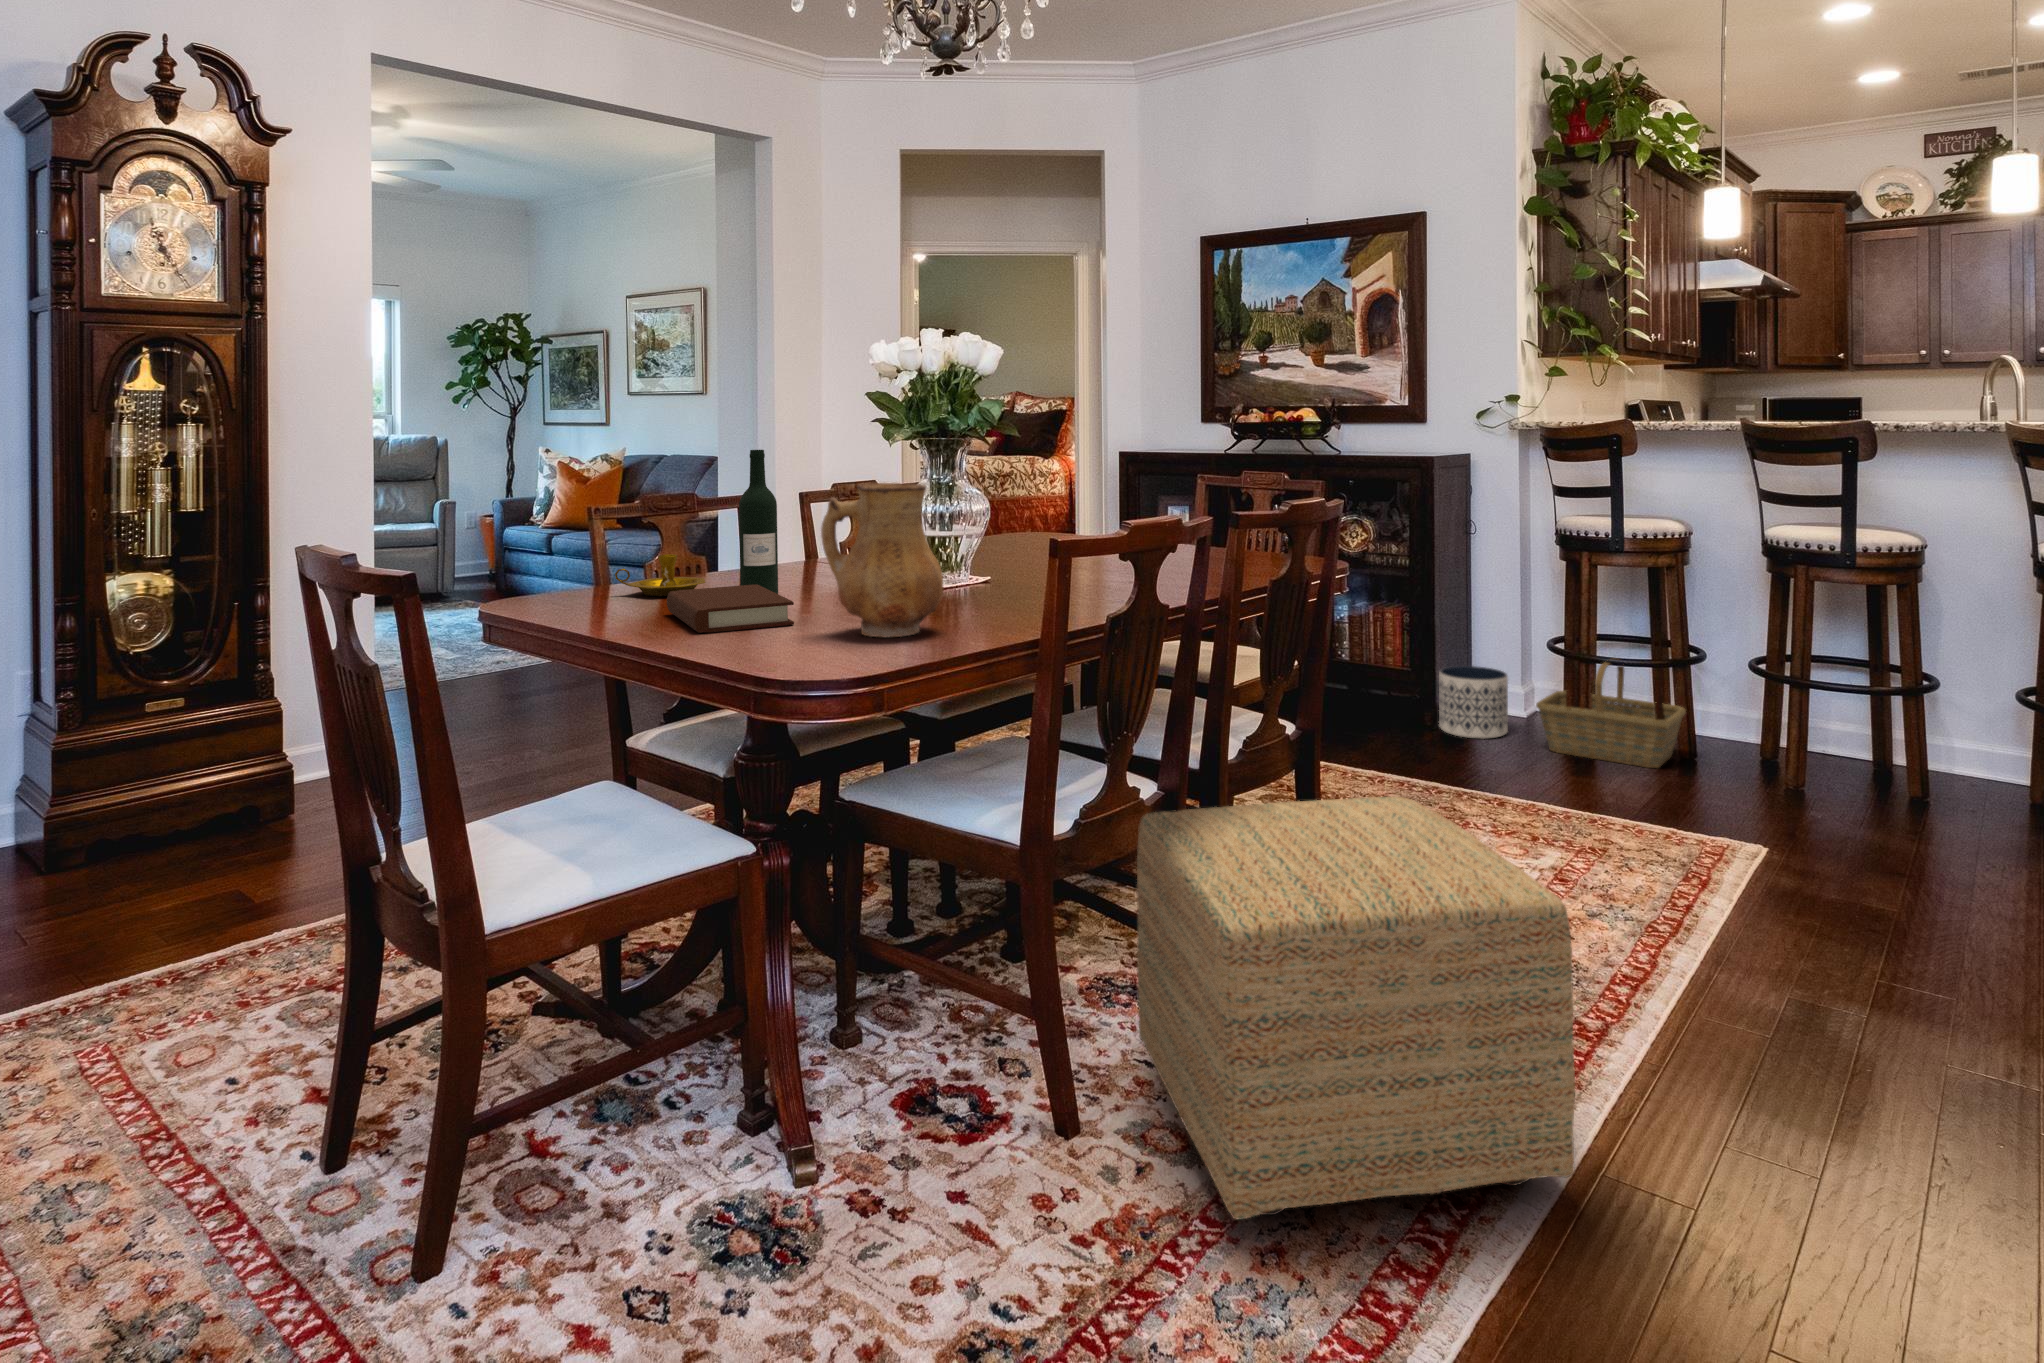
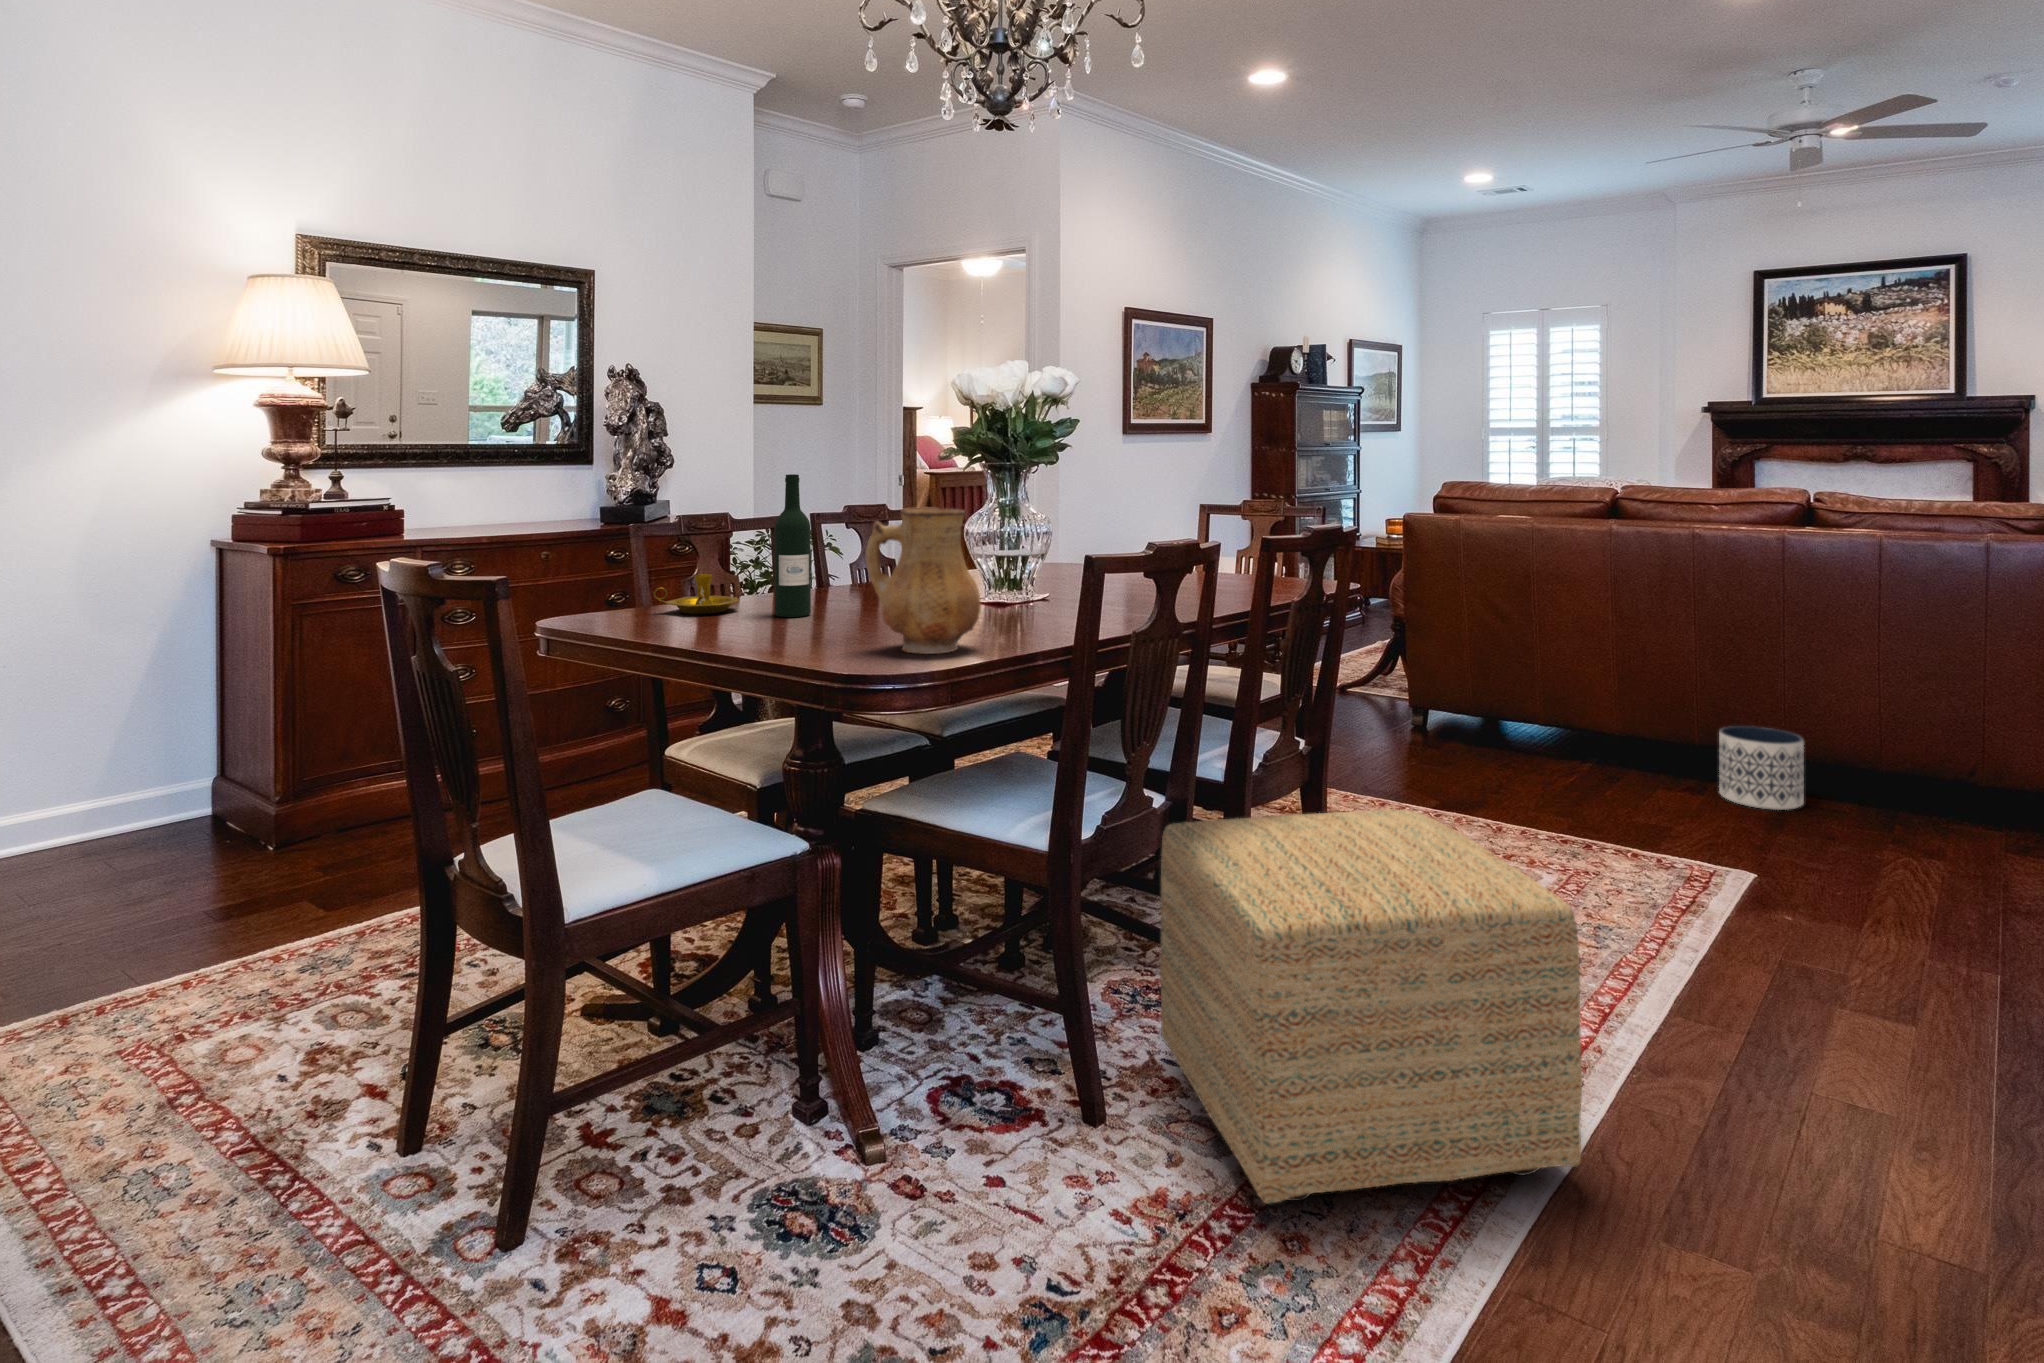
book: present [667,584,794,633] -> none [710,603,836,649]
basket: present [1536,660,1686,768] -> none [1524,682,1670,790]
planter: present [1439,666,1508,739] -> present [1719,726,1804,810]

